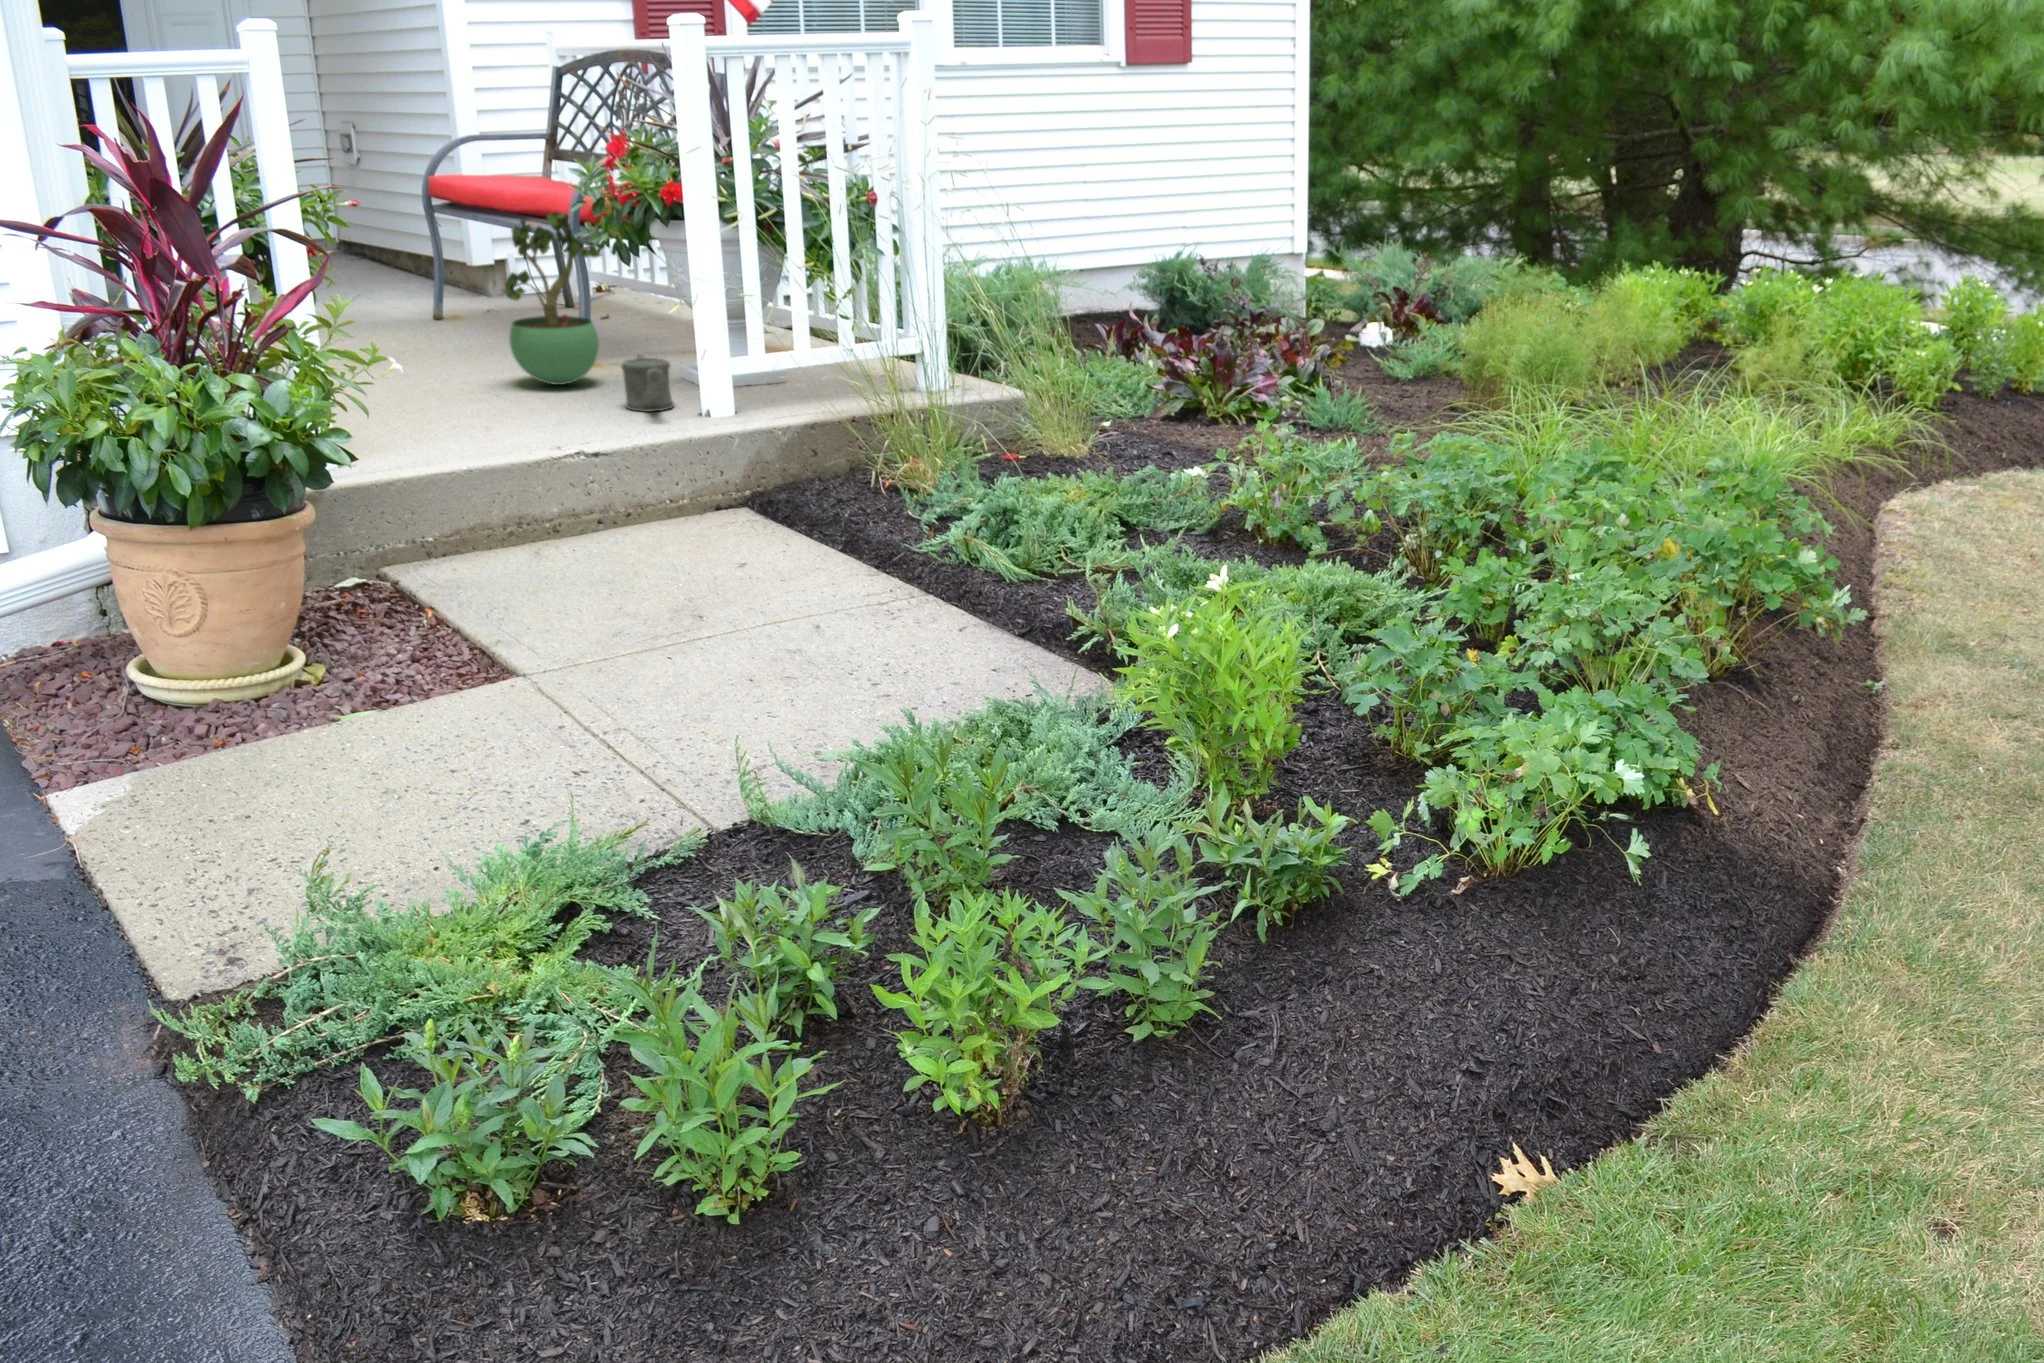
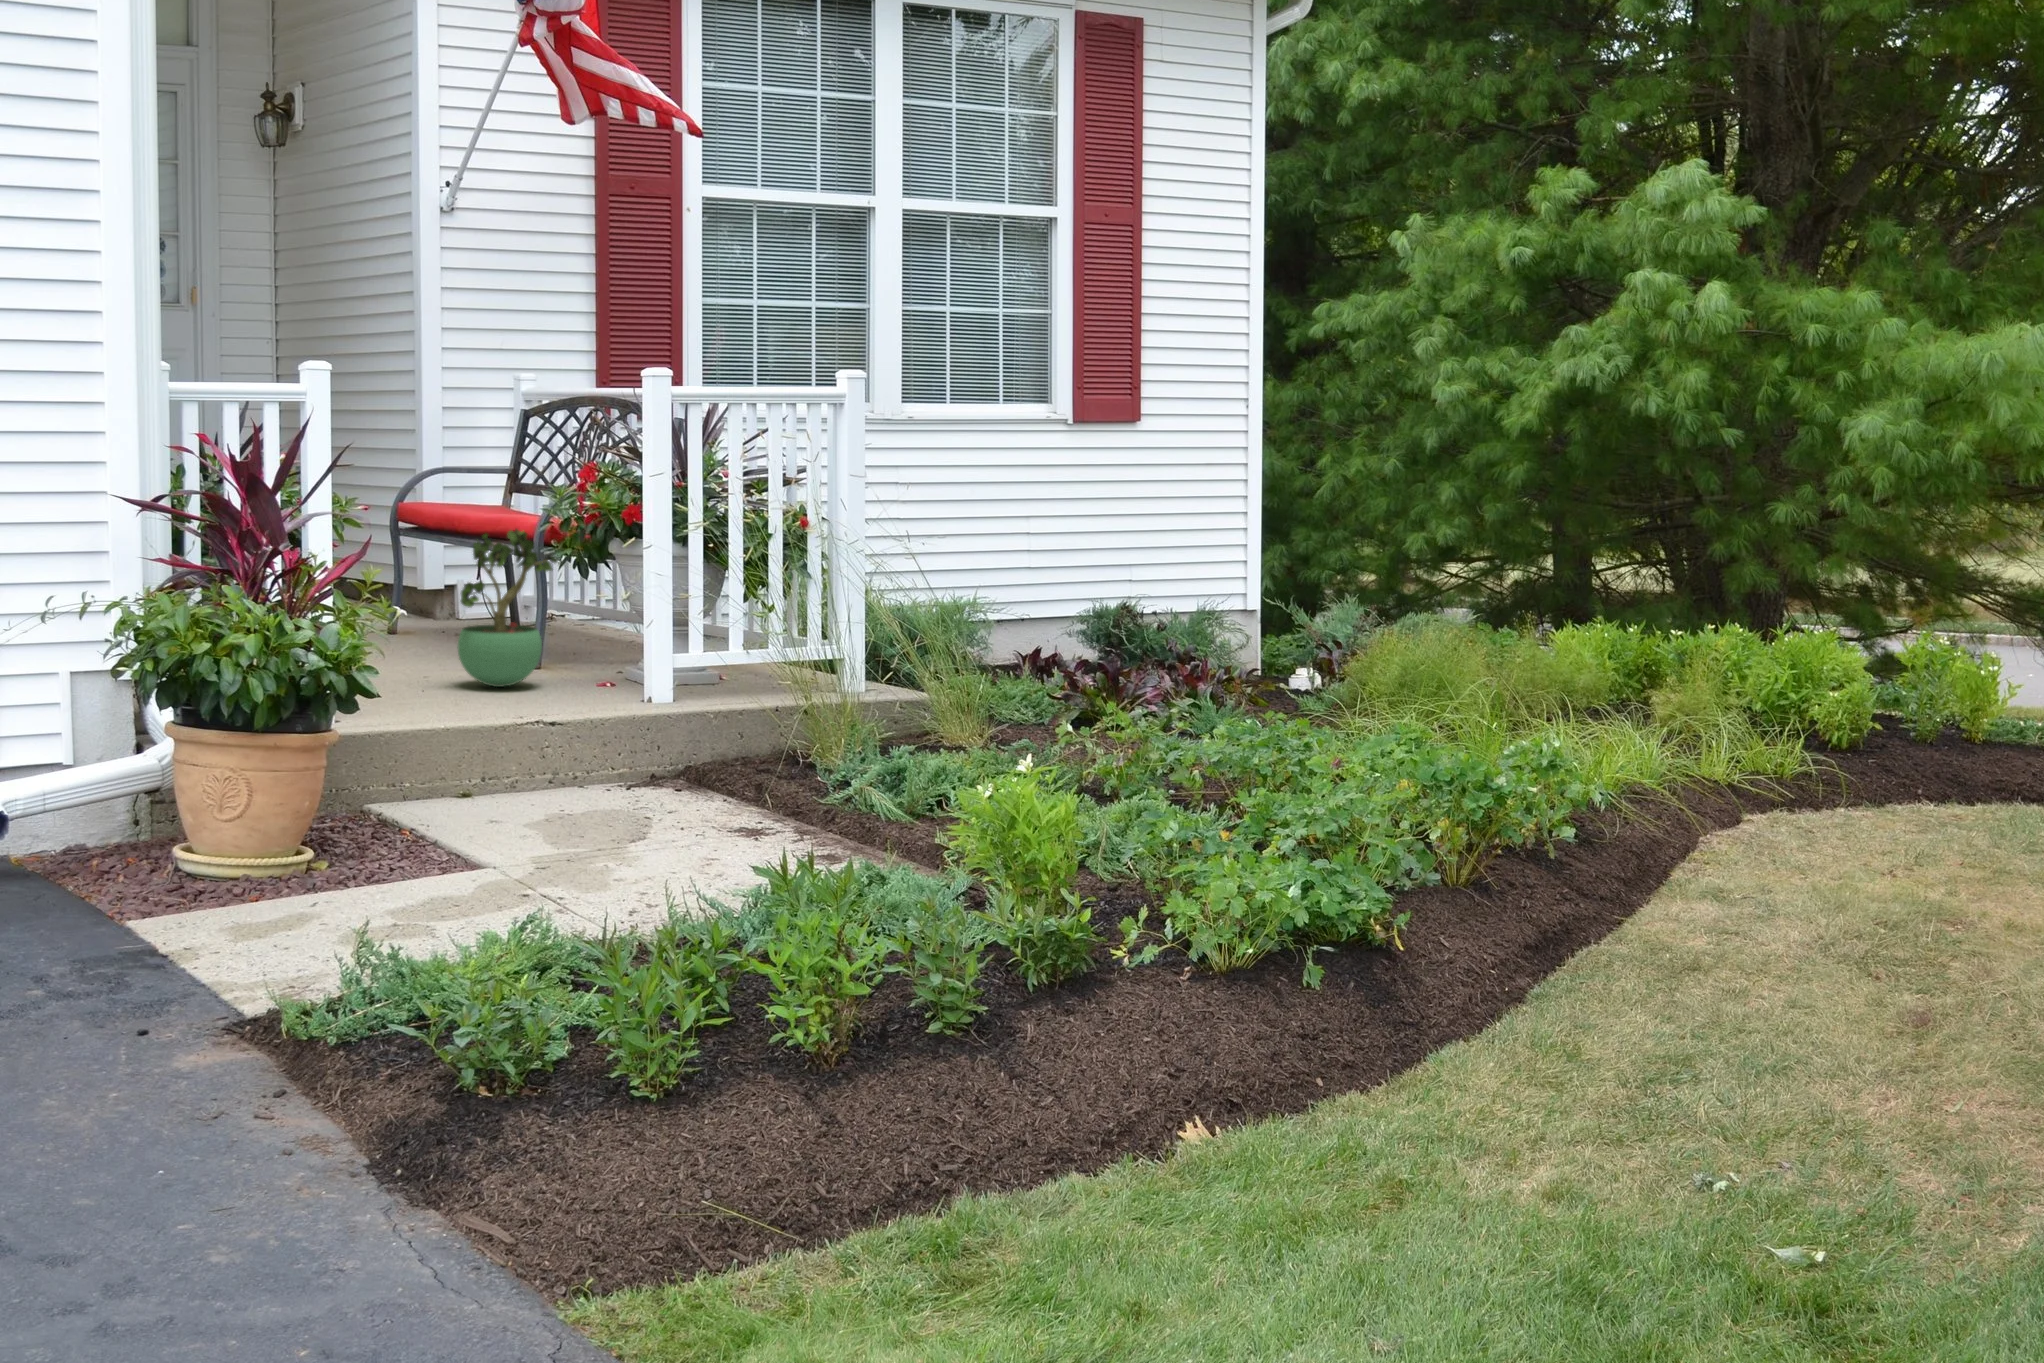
watering can: present [622,354,674,412] -> none [562,657,609,708]

